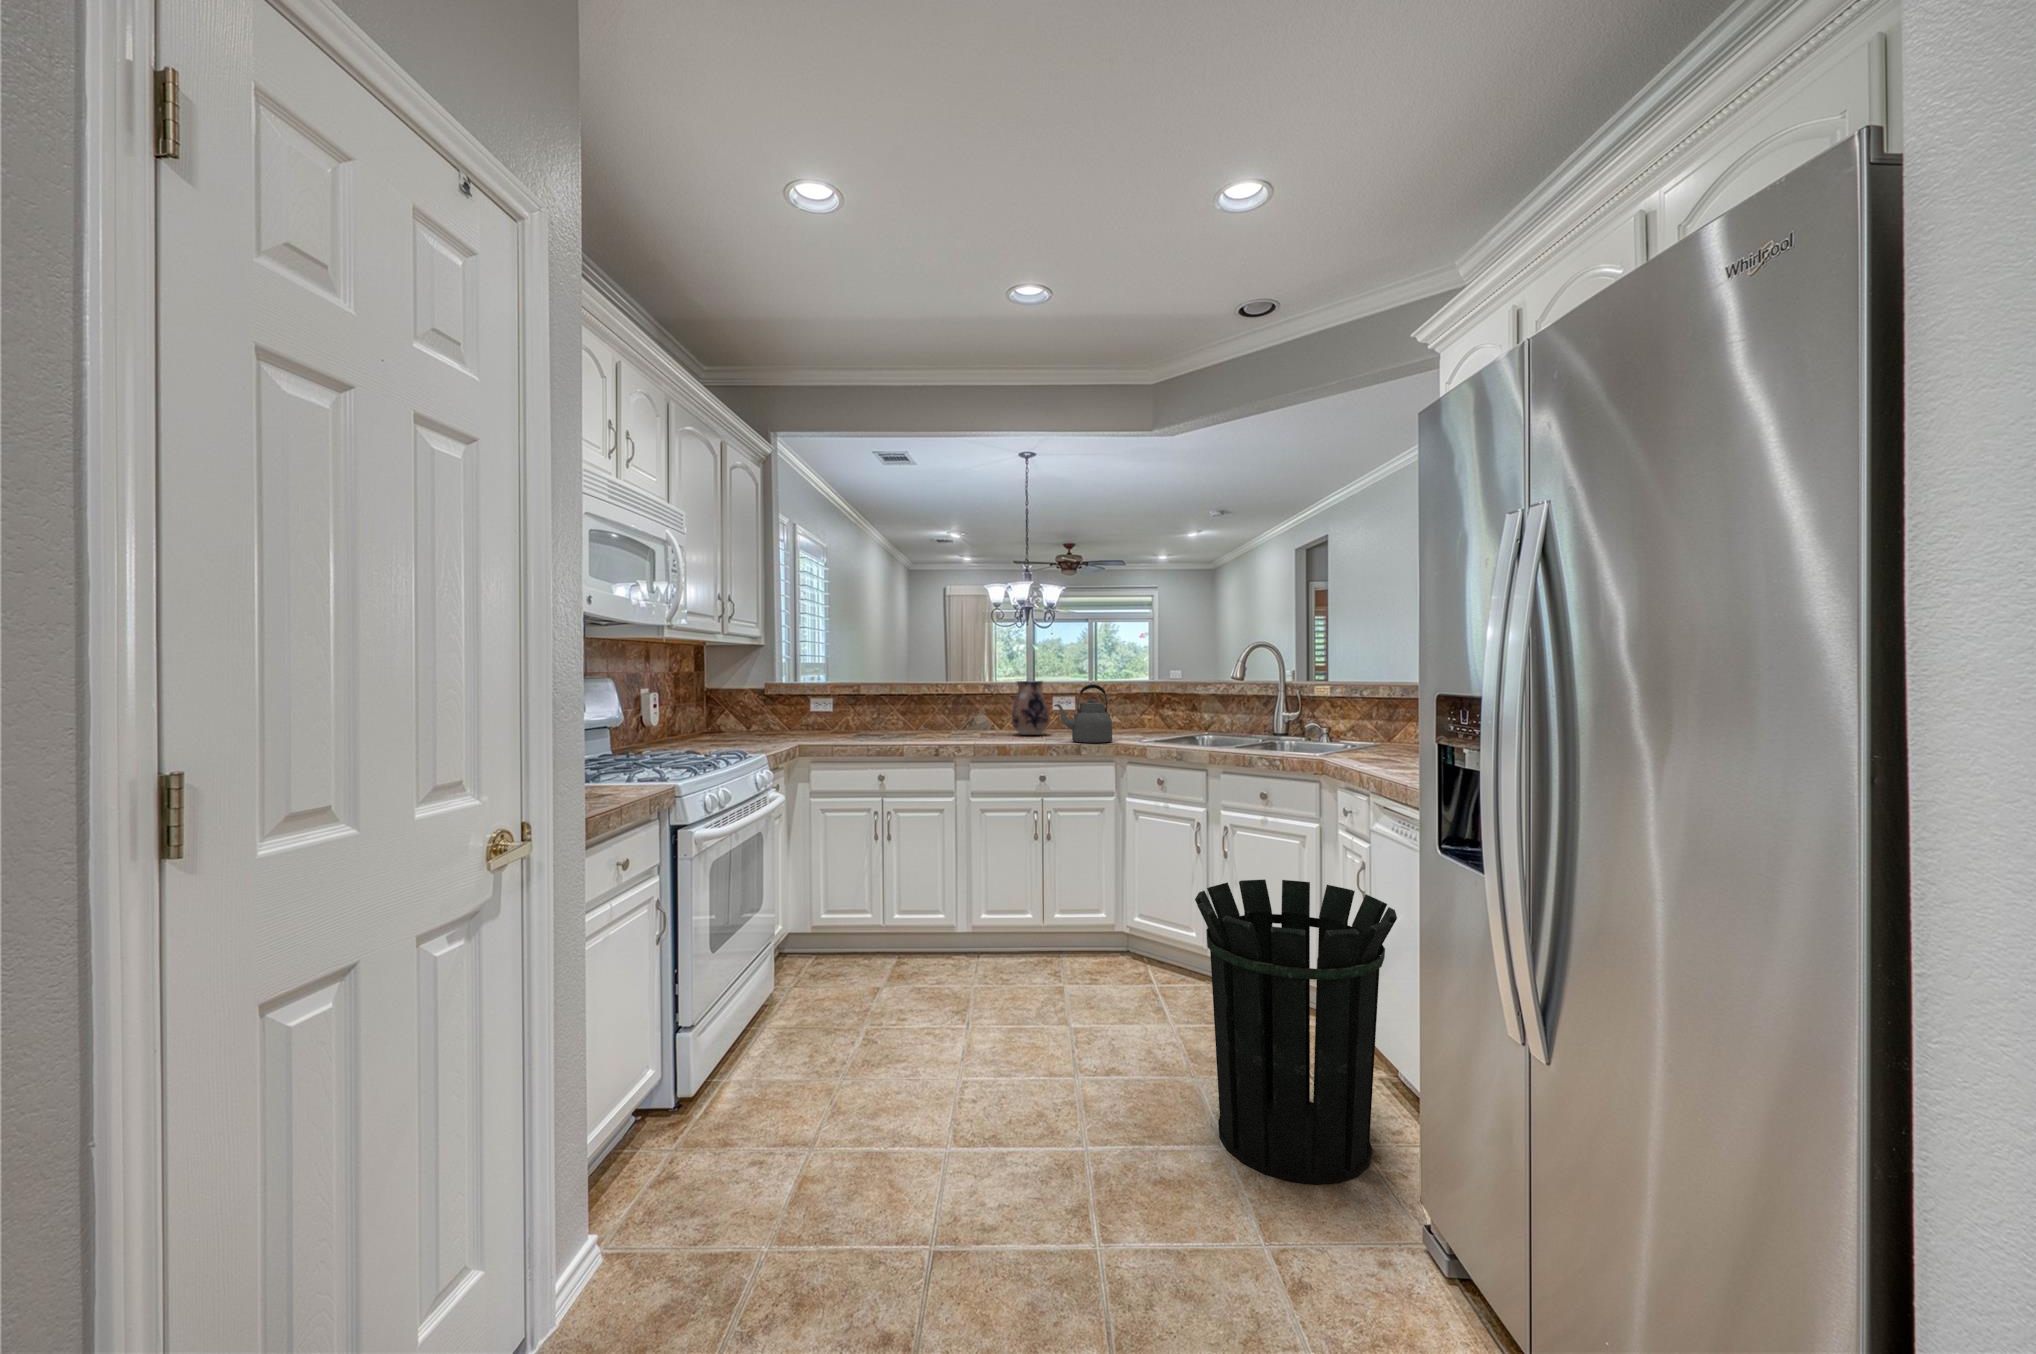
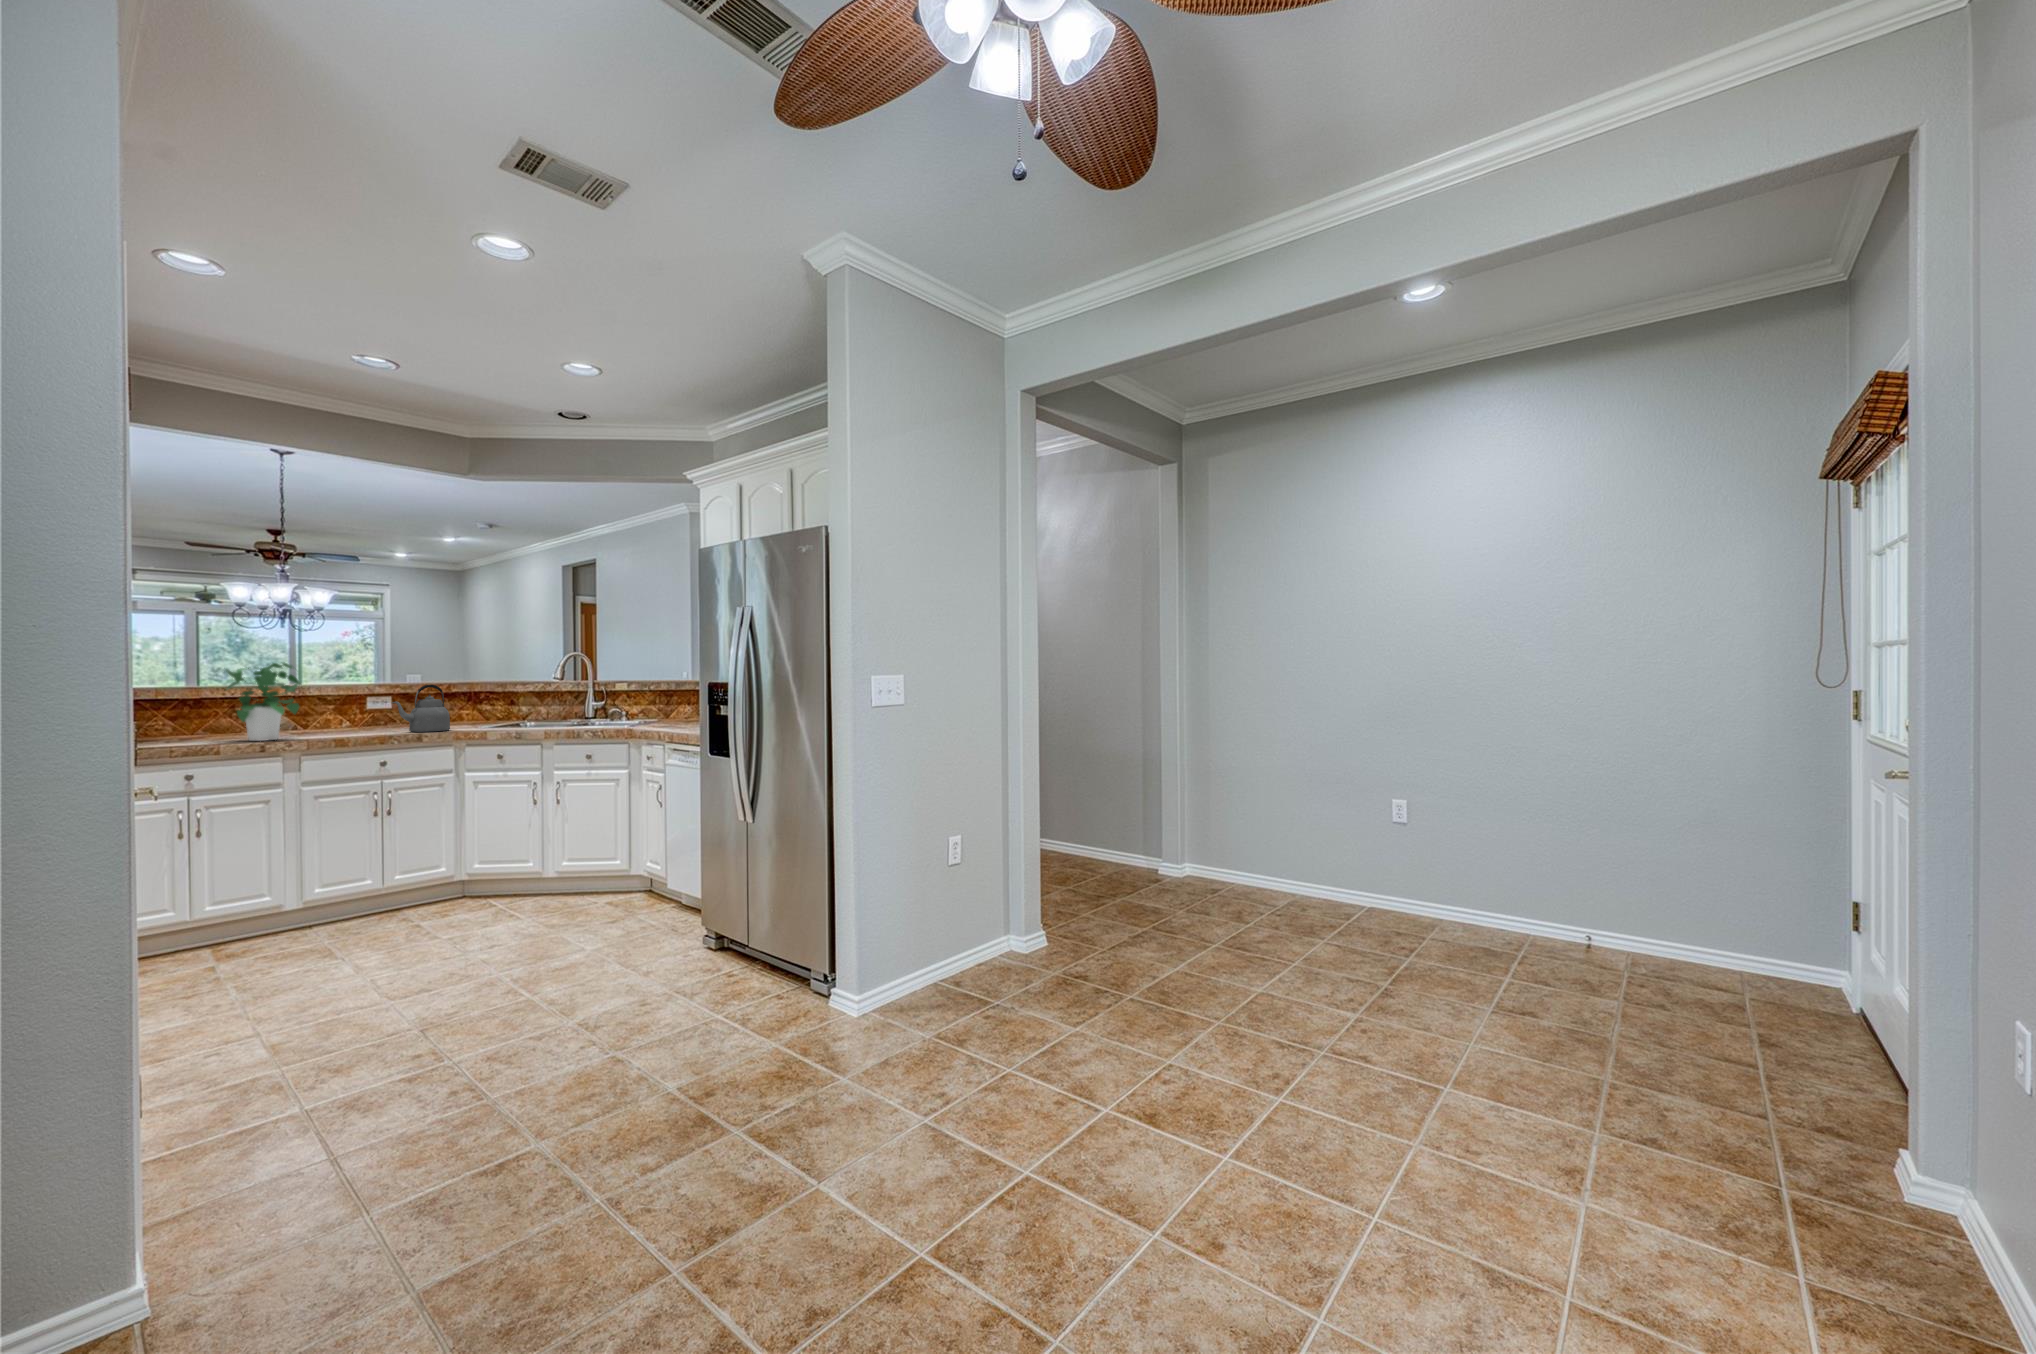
potted plant: none [906,657,970,743] -> present [227,662,300,741]
ceramic pitcher: present [1012,681,1050,735] -> none [329,683,373,731]
waste bin: present [1195,879,1397,1184] -> none [565,796,687,954]

